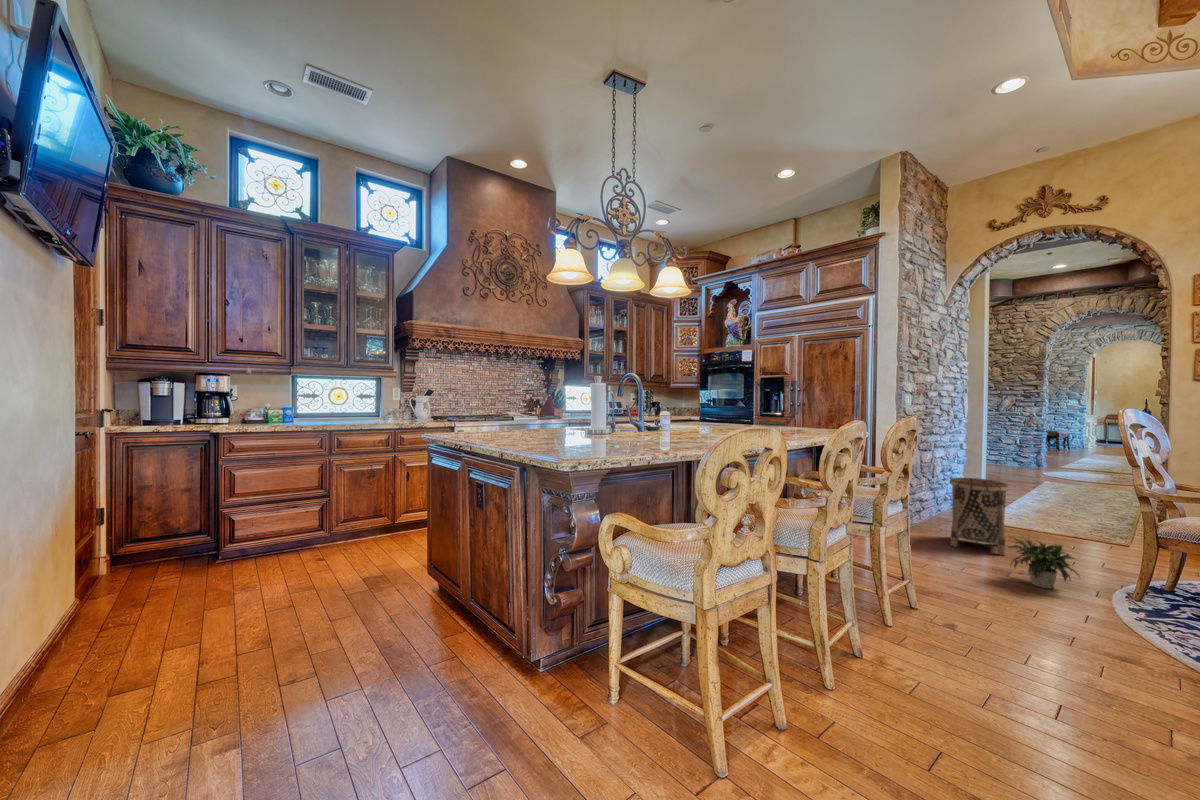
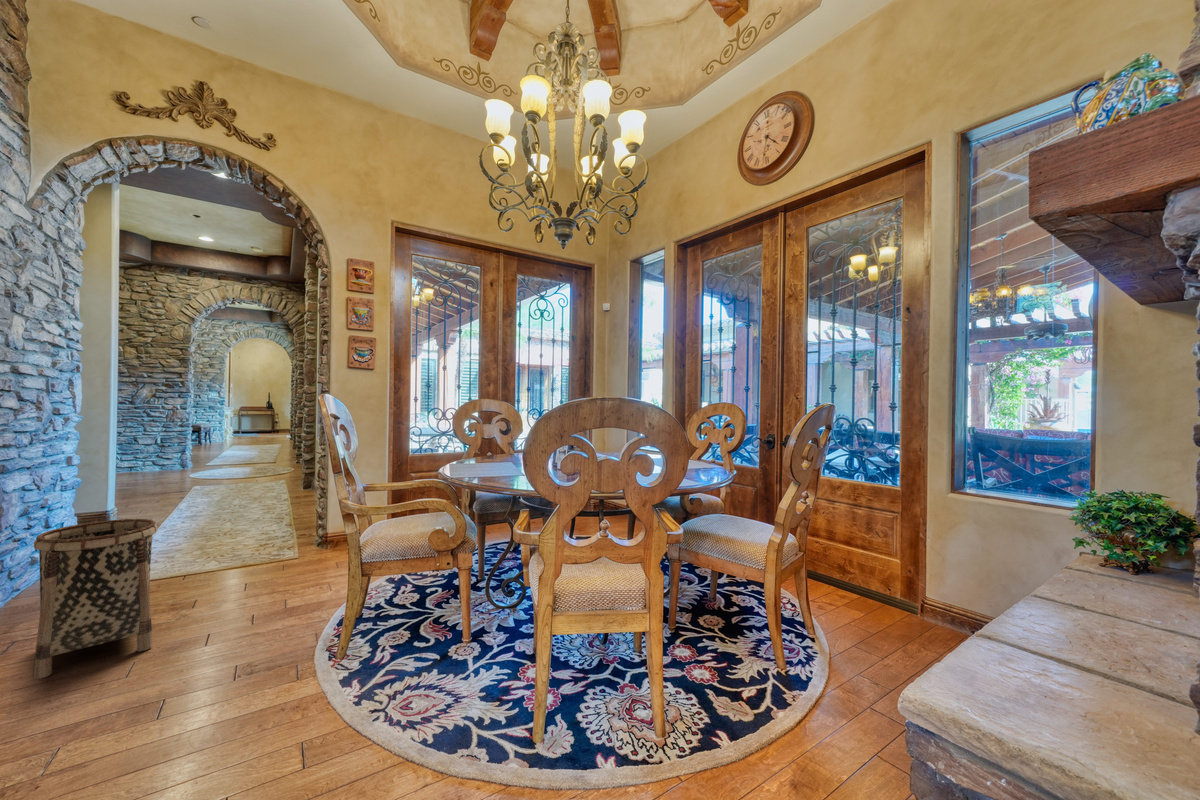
potted plant: present [991,537,1079,588] -> none [126,610,275,703]

